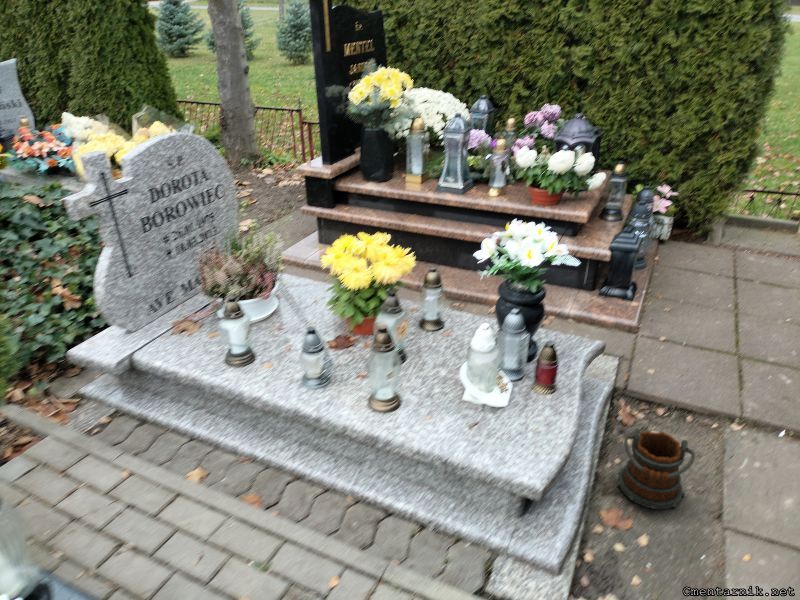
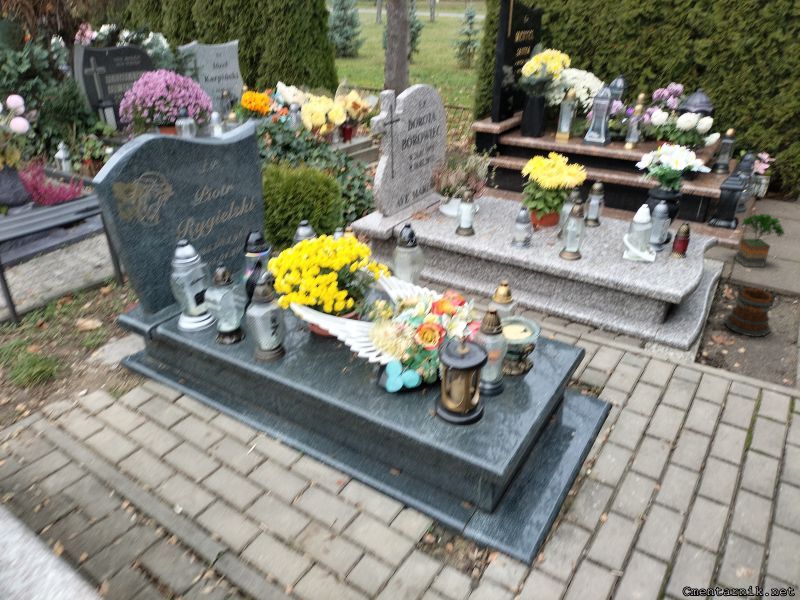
potted tree: none [635,289,695,364] -> present [736,214,785,267]

